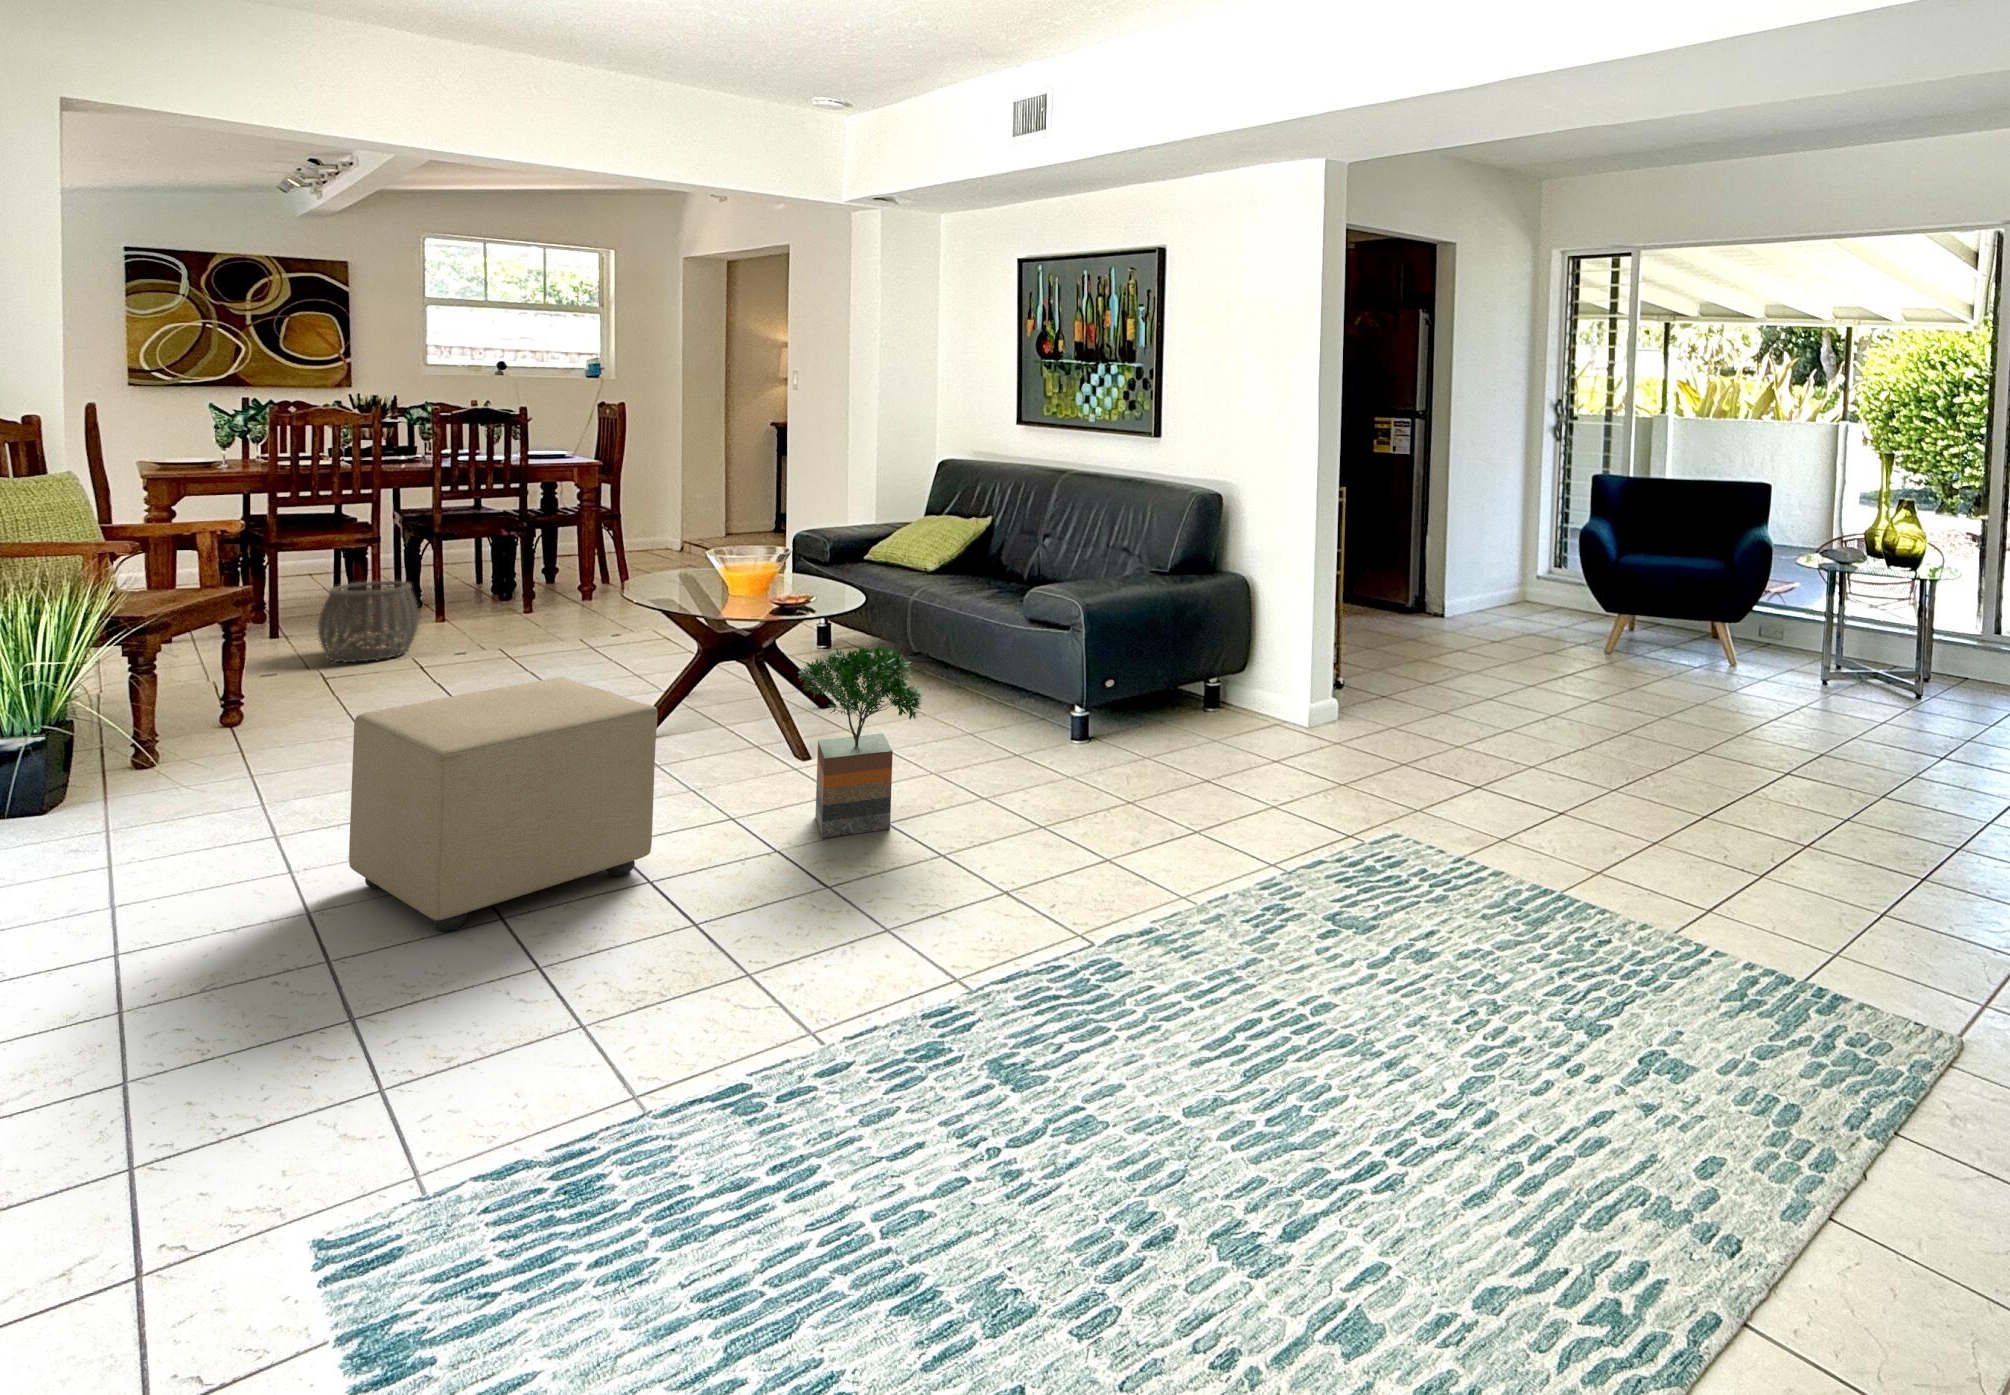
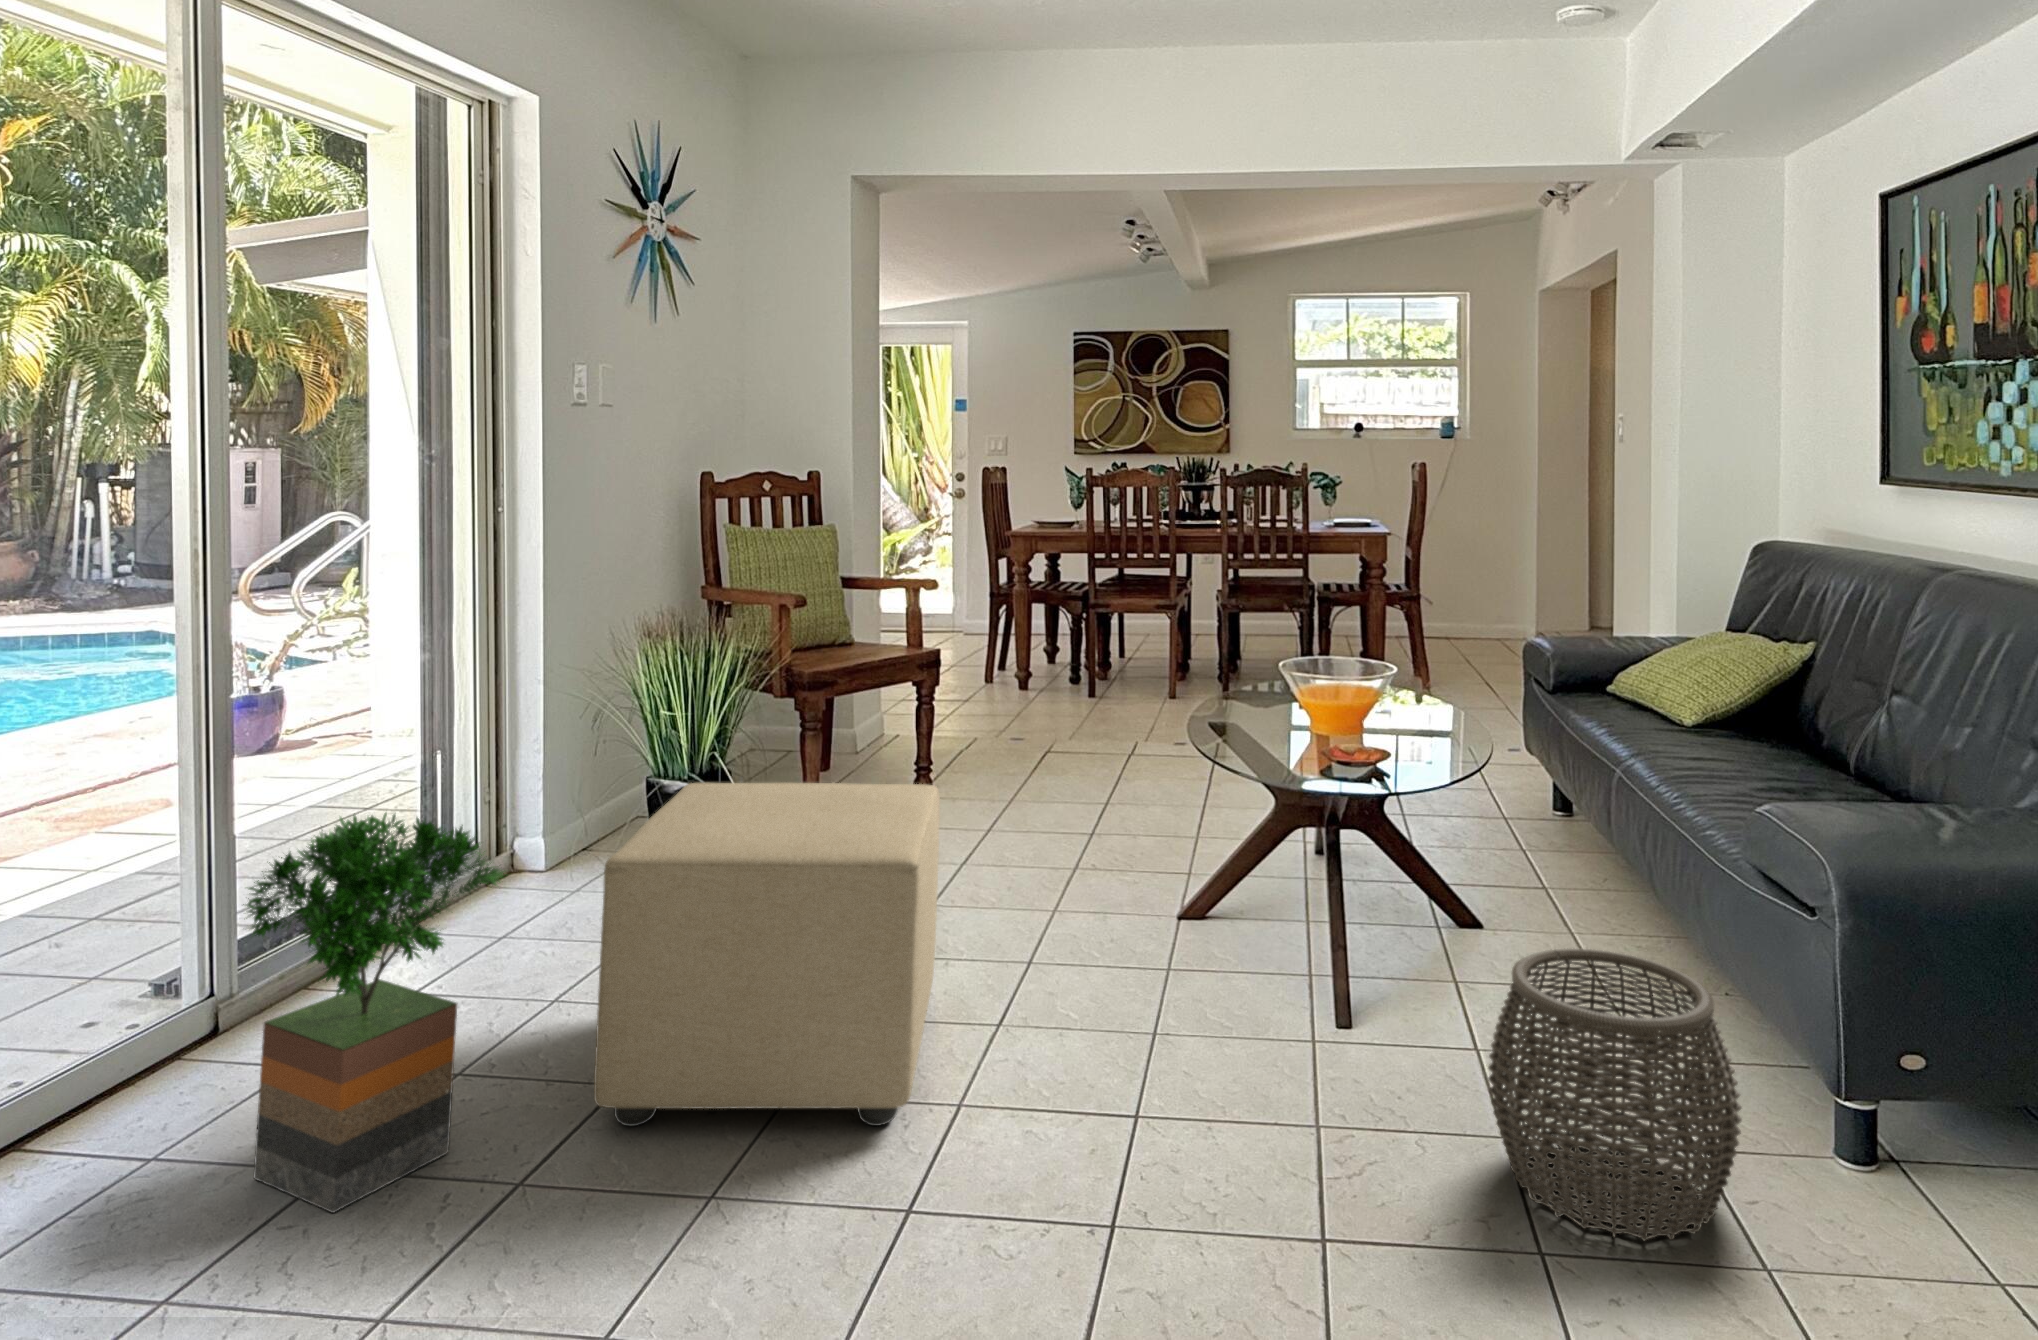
woven basket: present [318,581,419,662] -> present [1488,949,1742,1241]
potted tree: present [799,646,923,838] -> present [243,813,503,1213]

